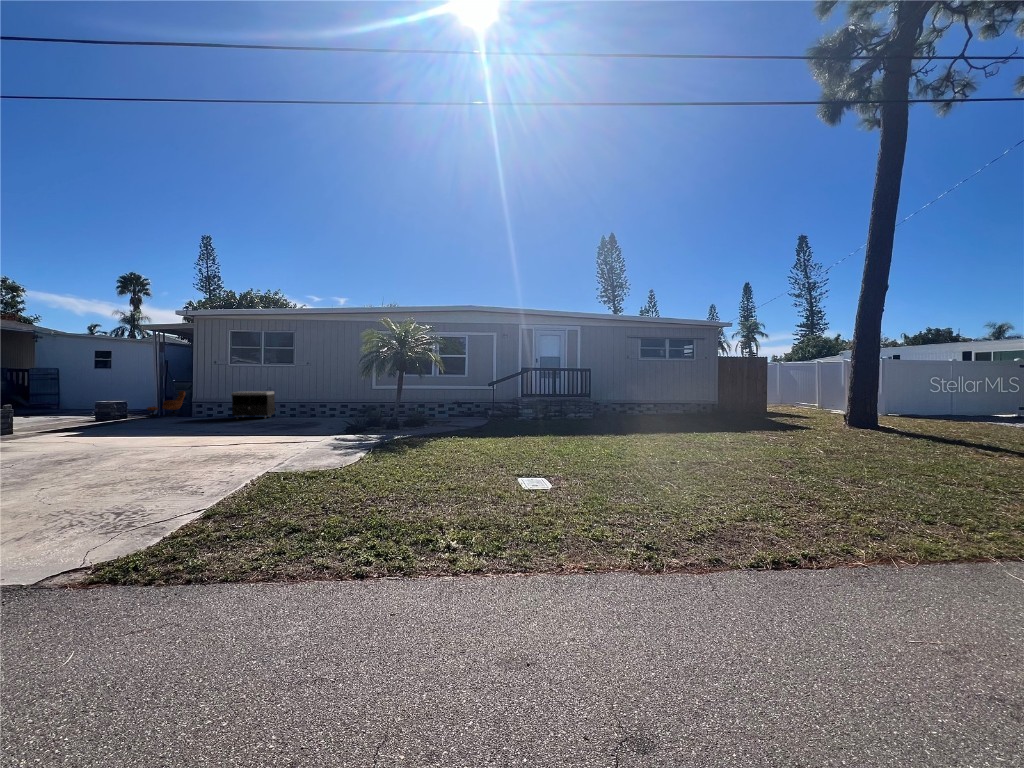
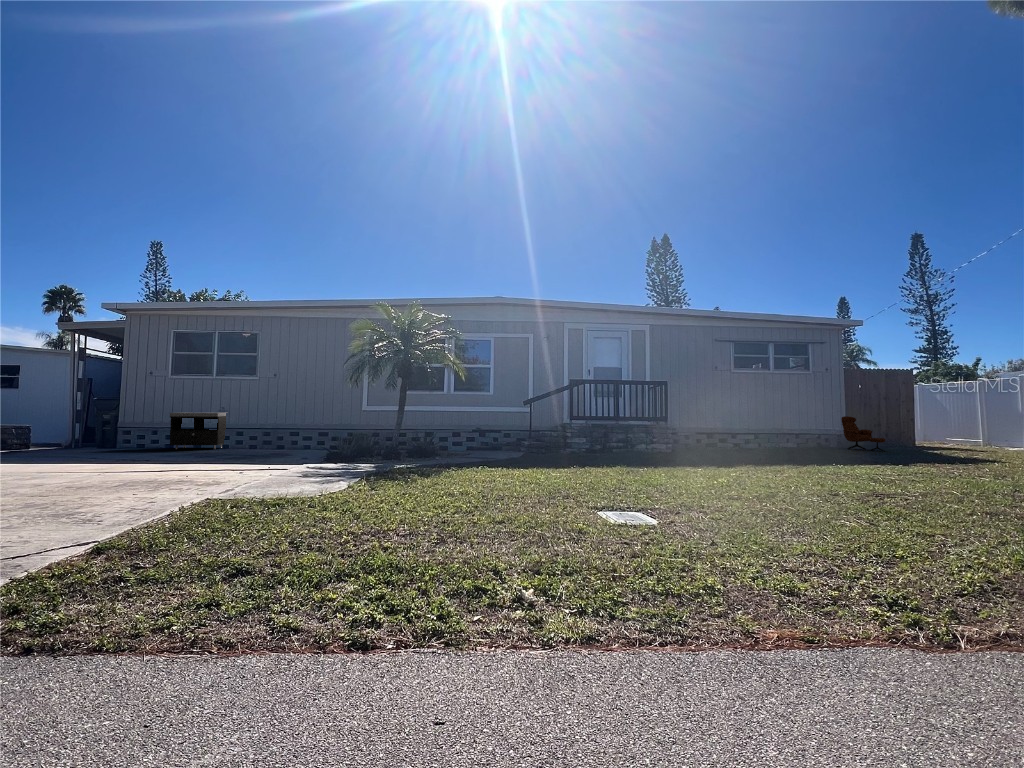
lounge chair: present [147,391,185,416] -> present [841,416,886,451]

